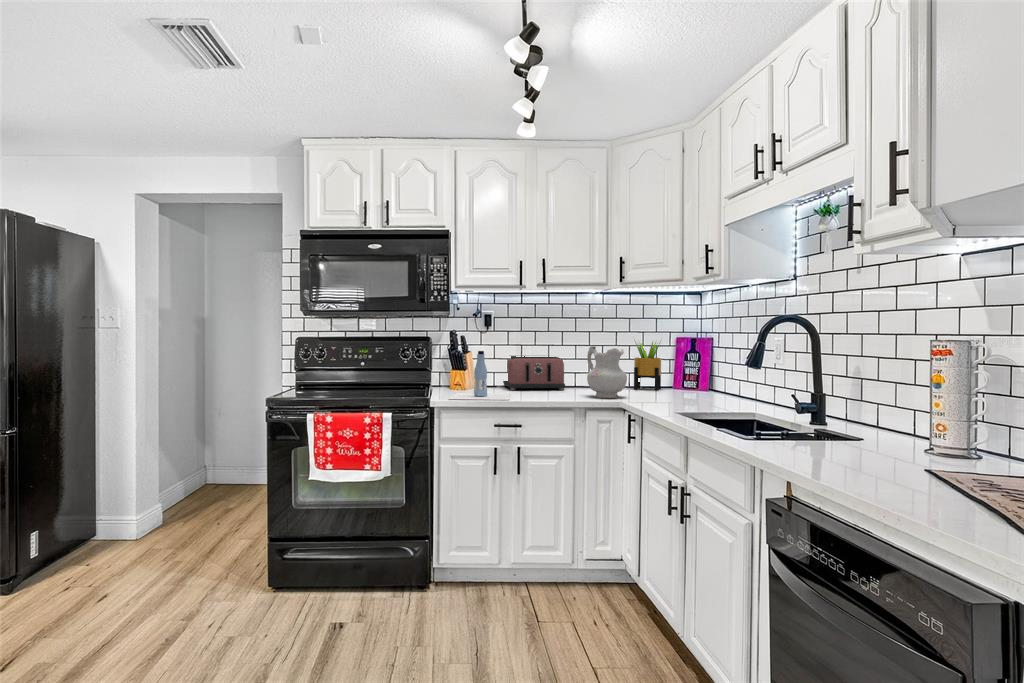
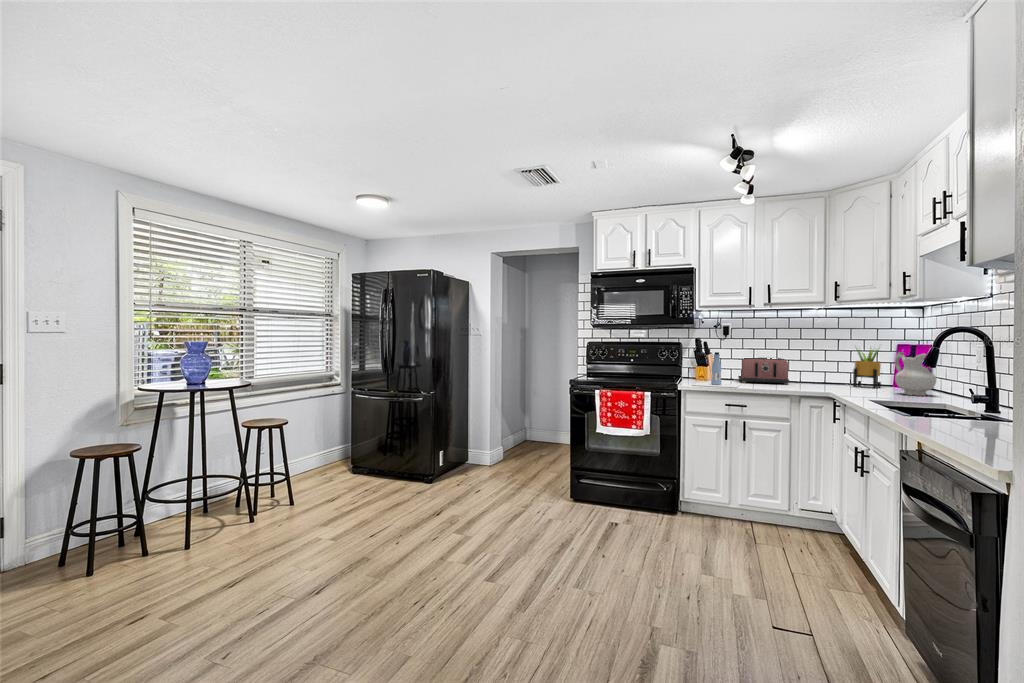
ceramic pitcher: present [587,346,627,398] -> present [895,352,936,396]

